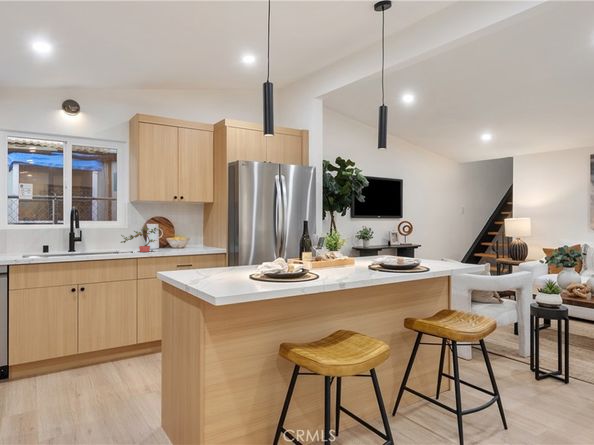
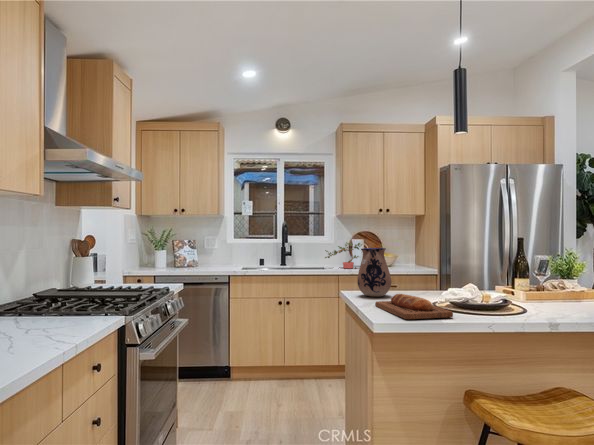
ceramic pitcher: none [177,230,209,274] -> present [358,248,392,297]
bread loaf: none [201,270,274,291] -> present [375,294,453,319]

